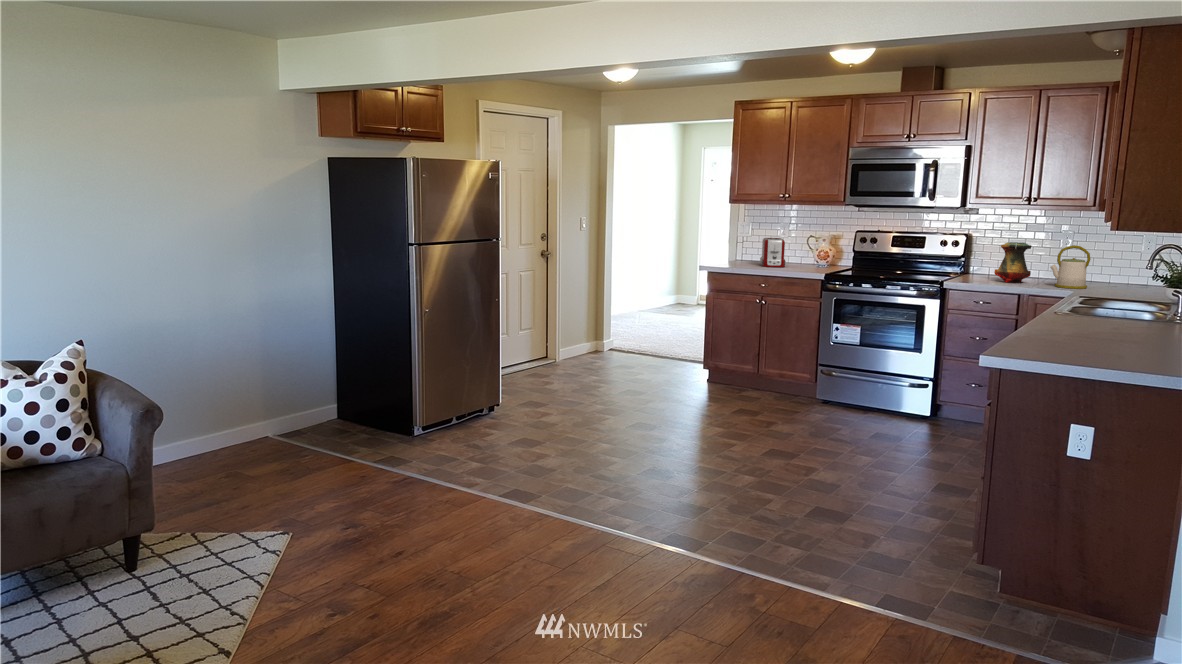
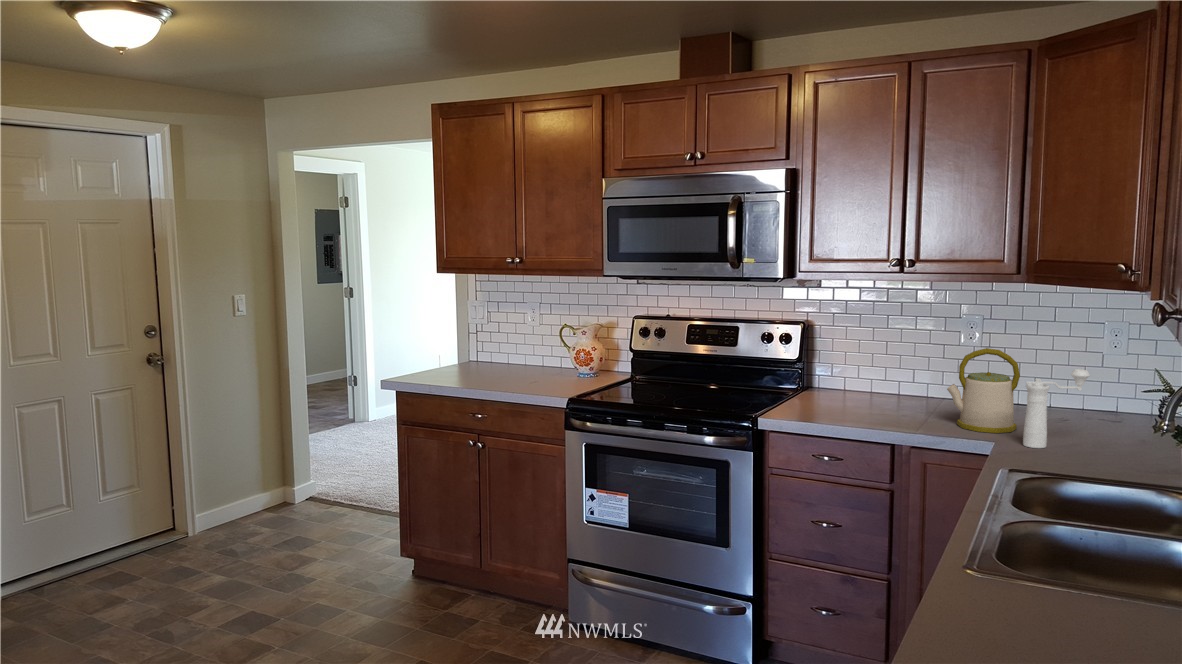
toaster: present [760,238,786,267] -> none [478,330,523,383]
vase: present [994,242,1032,283] -> none [849,340,913,416]
pepper mill: none [1088,254,1125,293] -> present [1023,369,1090,448]

